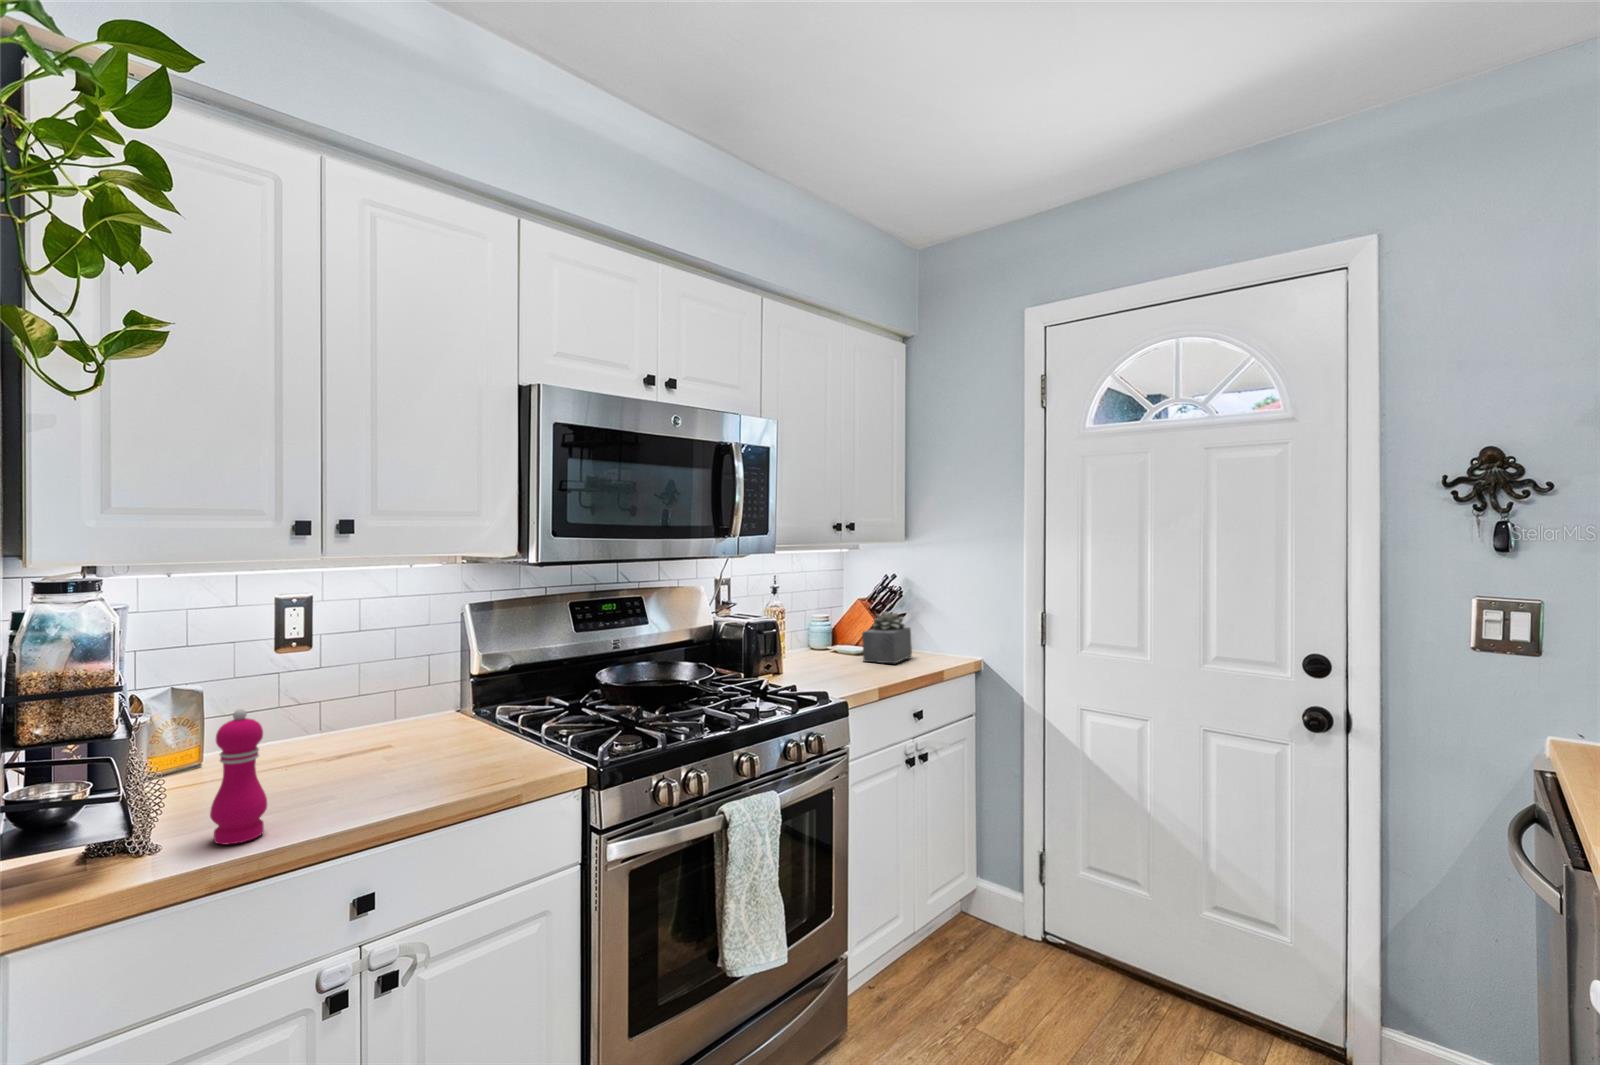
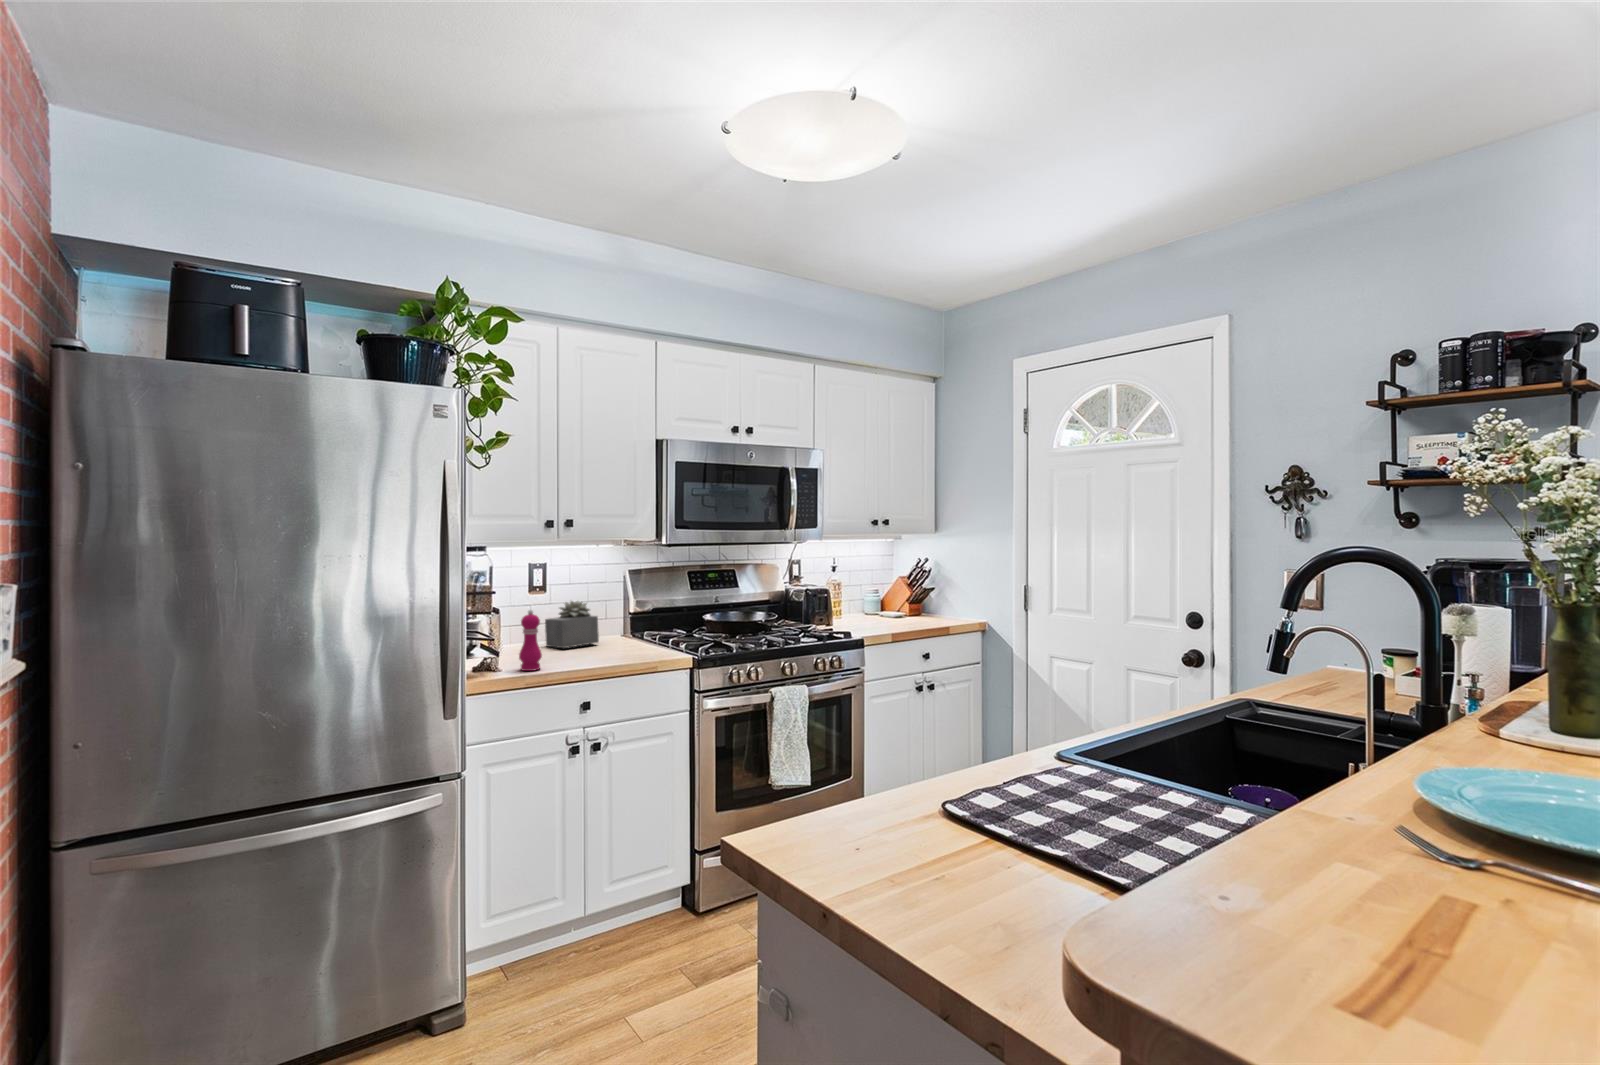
succulent plant: present [862,612,912,663] -> present [545,601,599,648]

